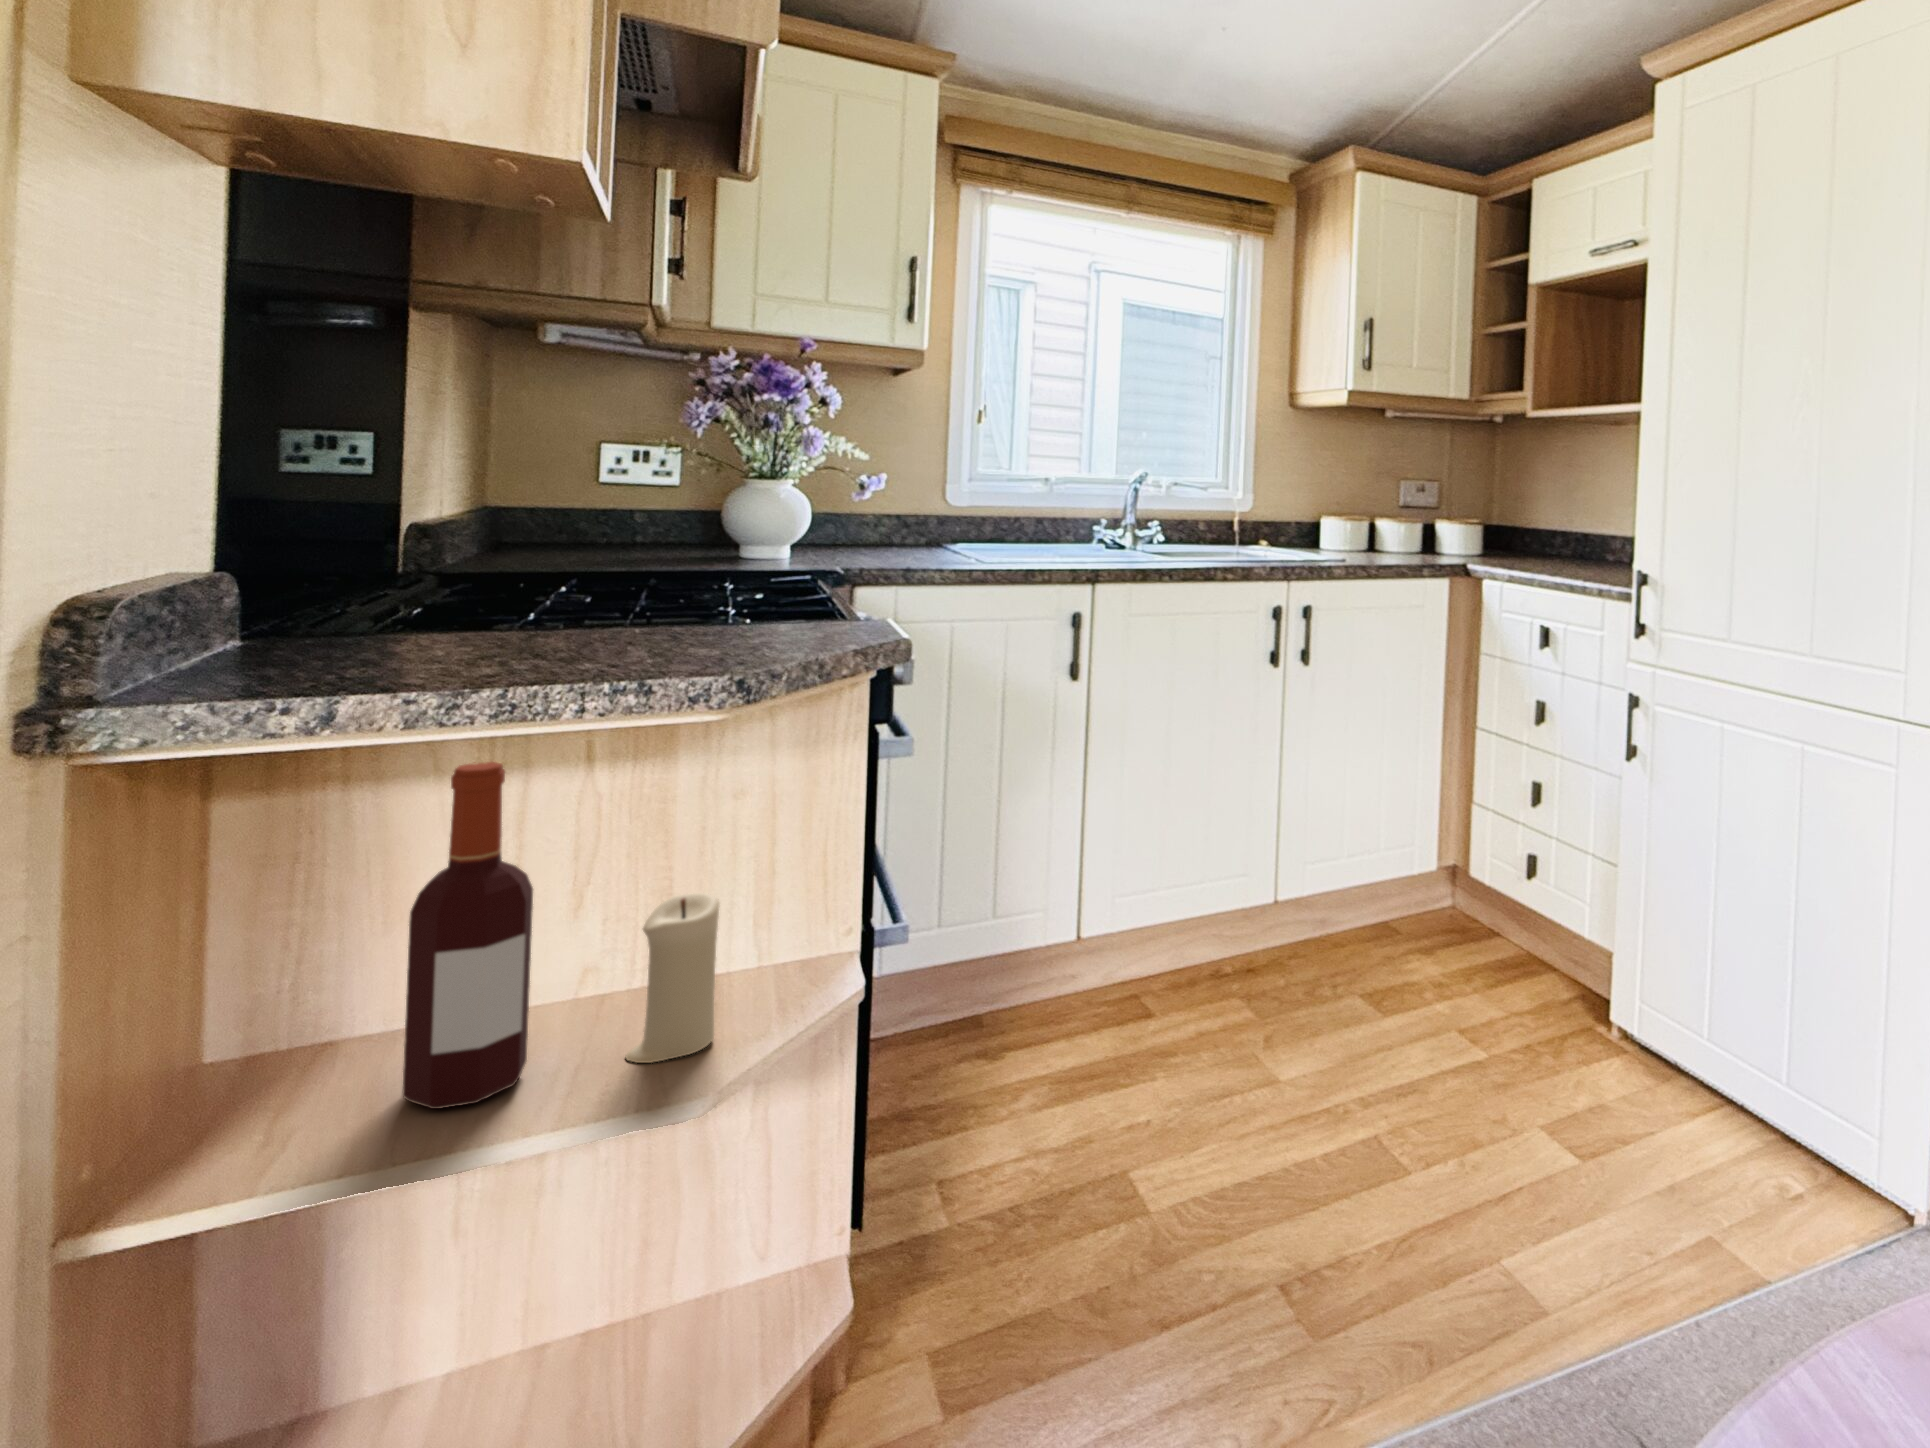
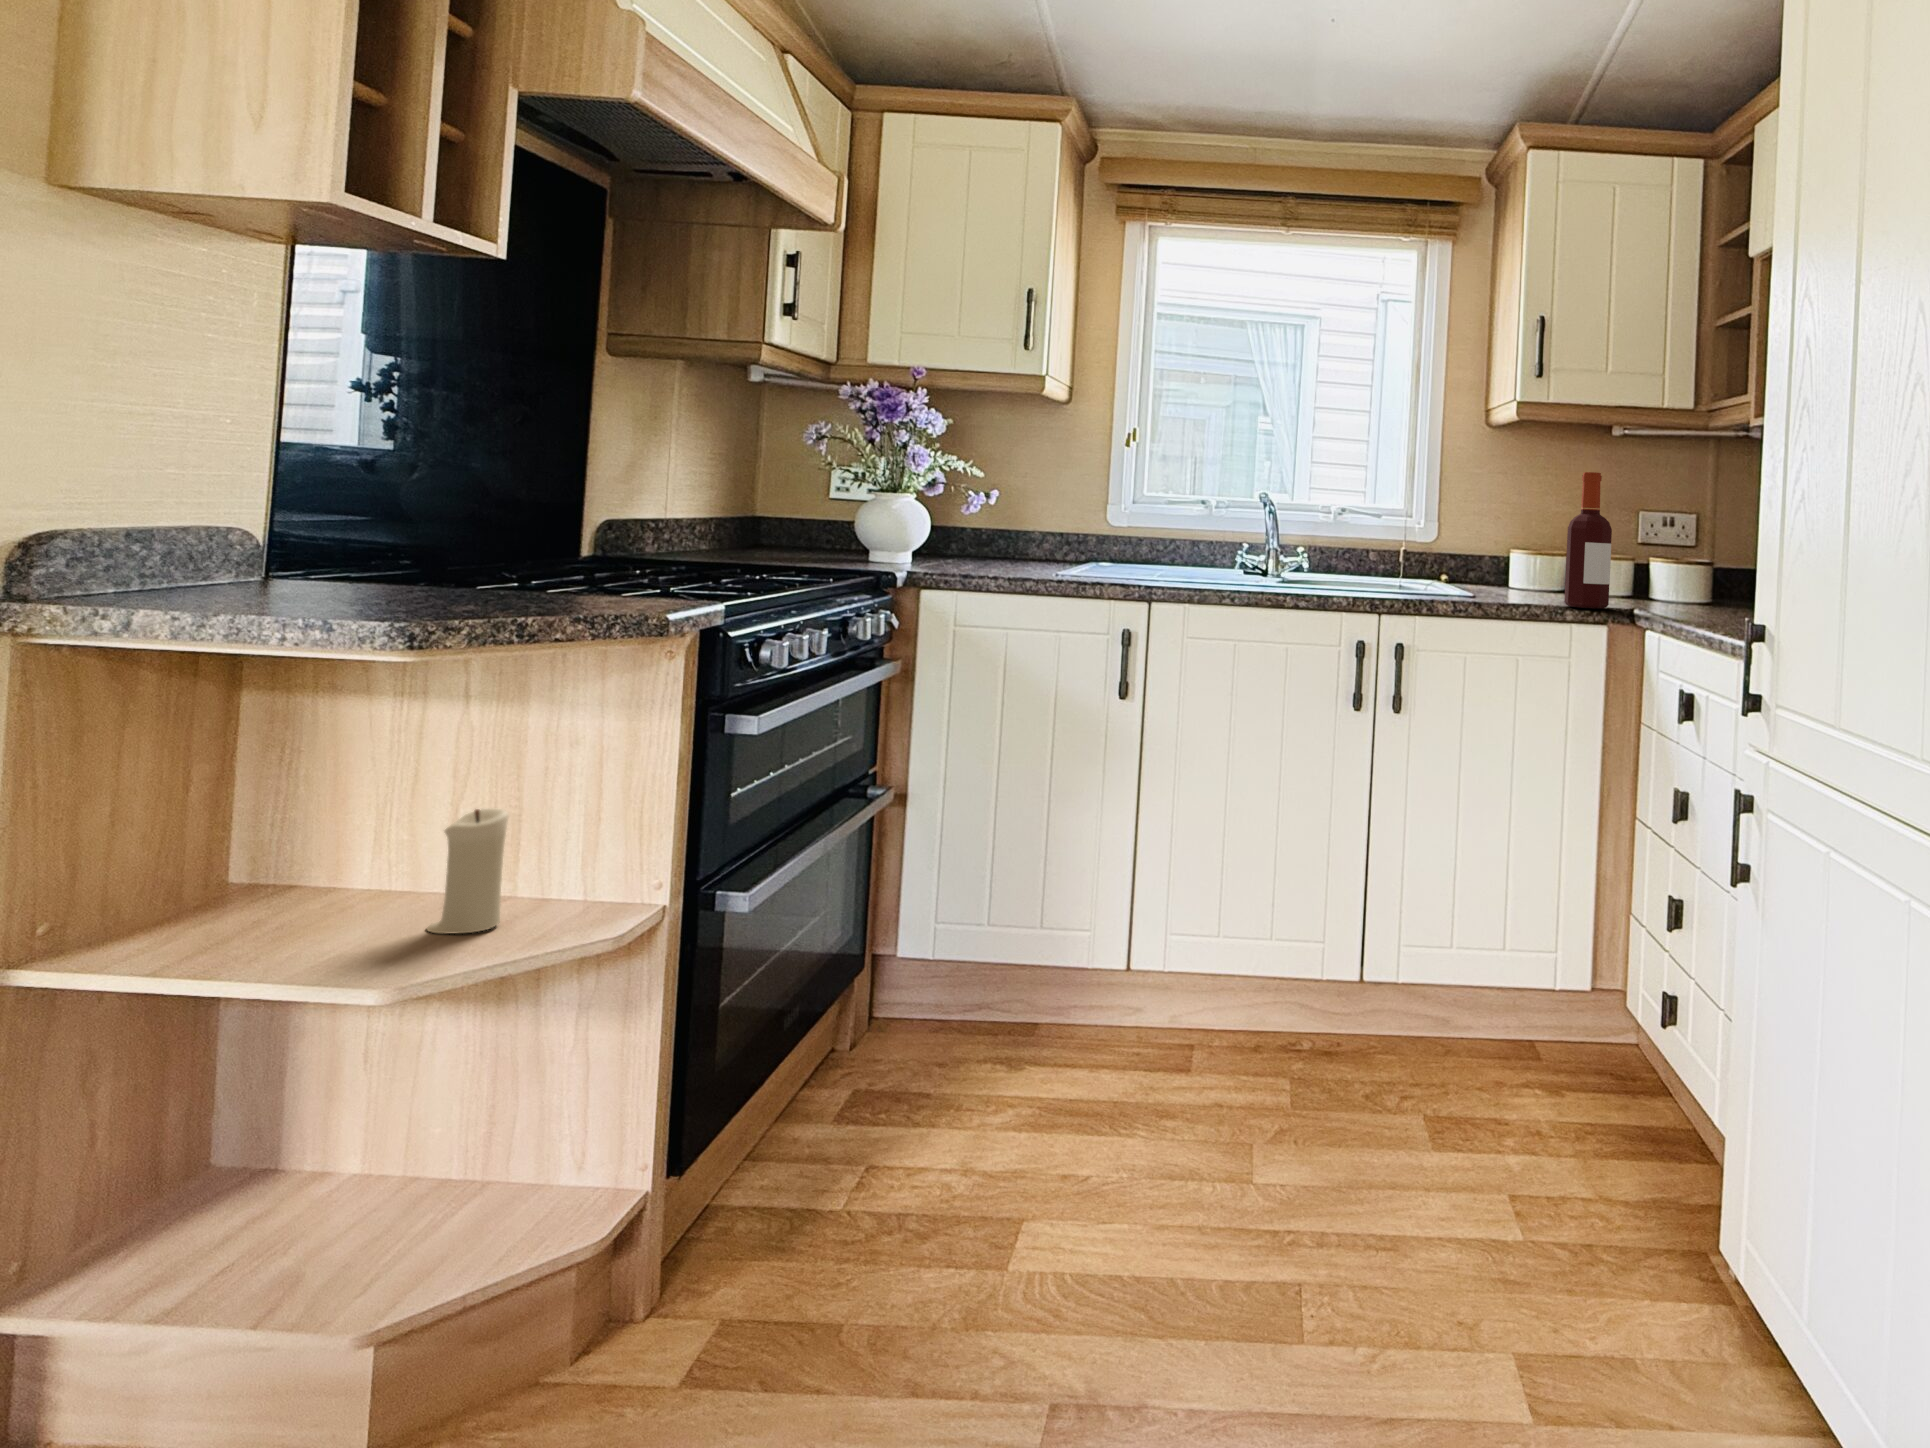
bottle: present [402,762,533,1109] -> present [1564,472,1612,609]

